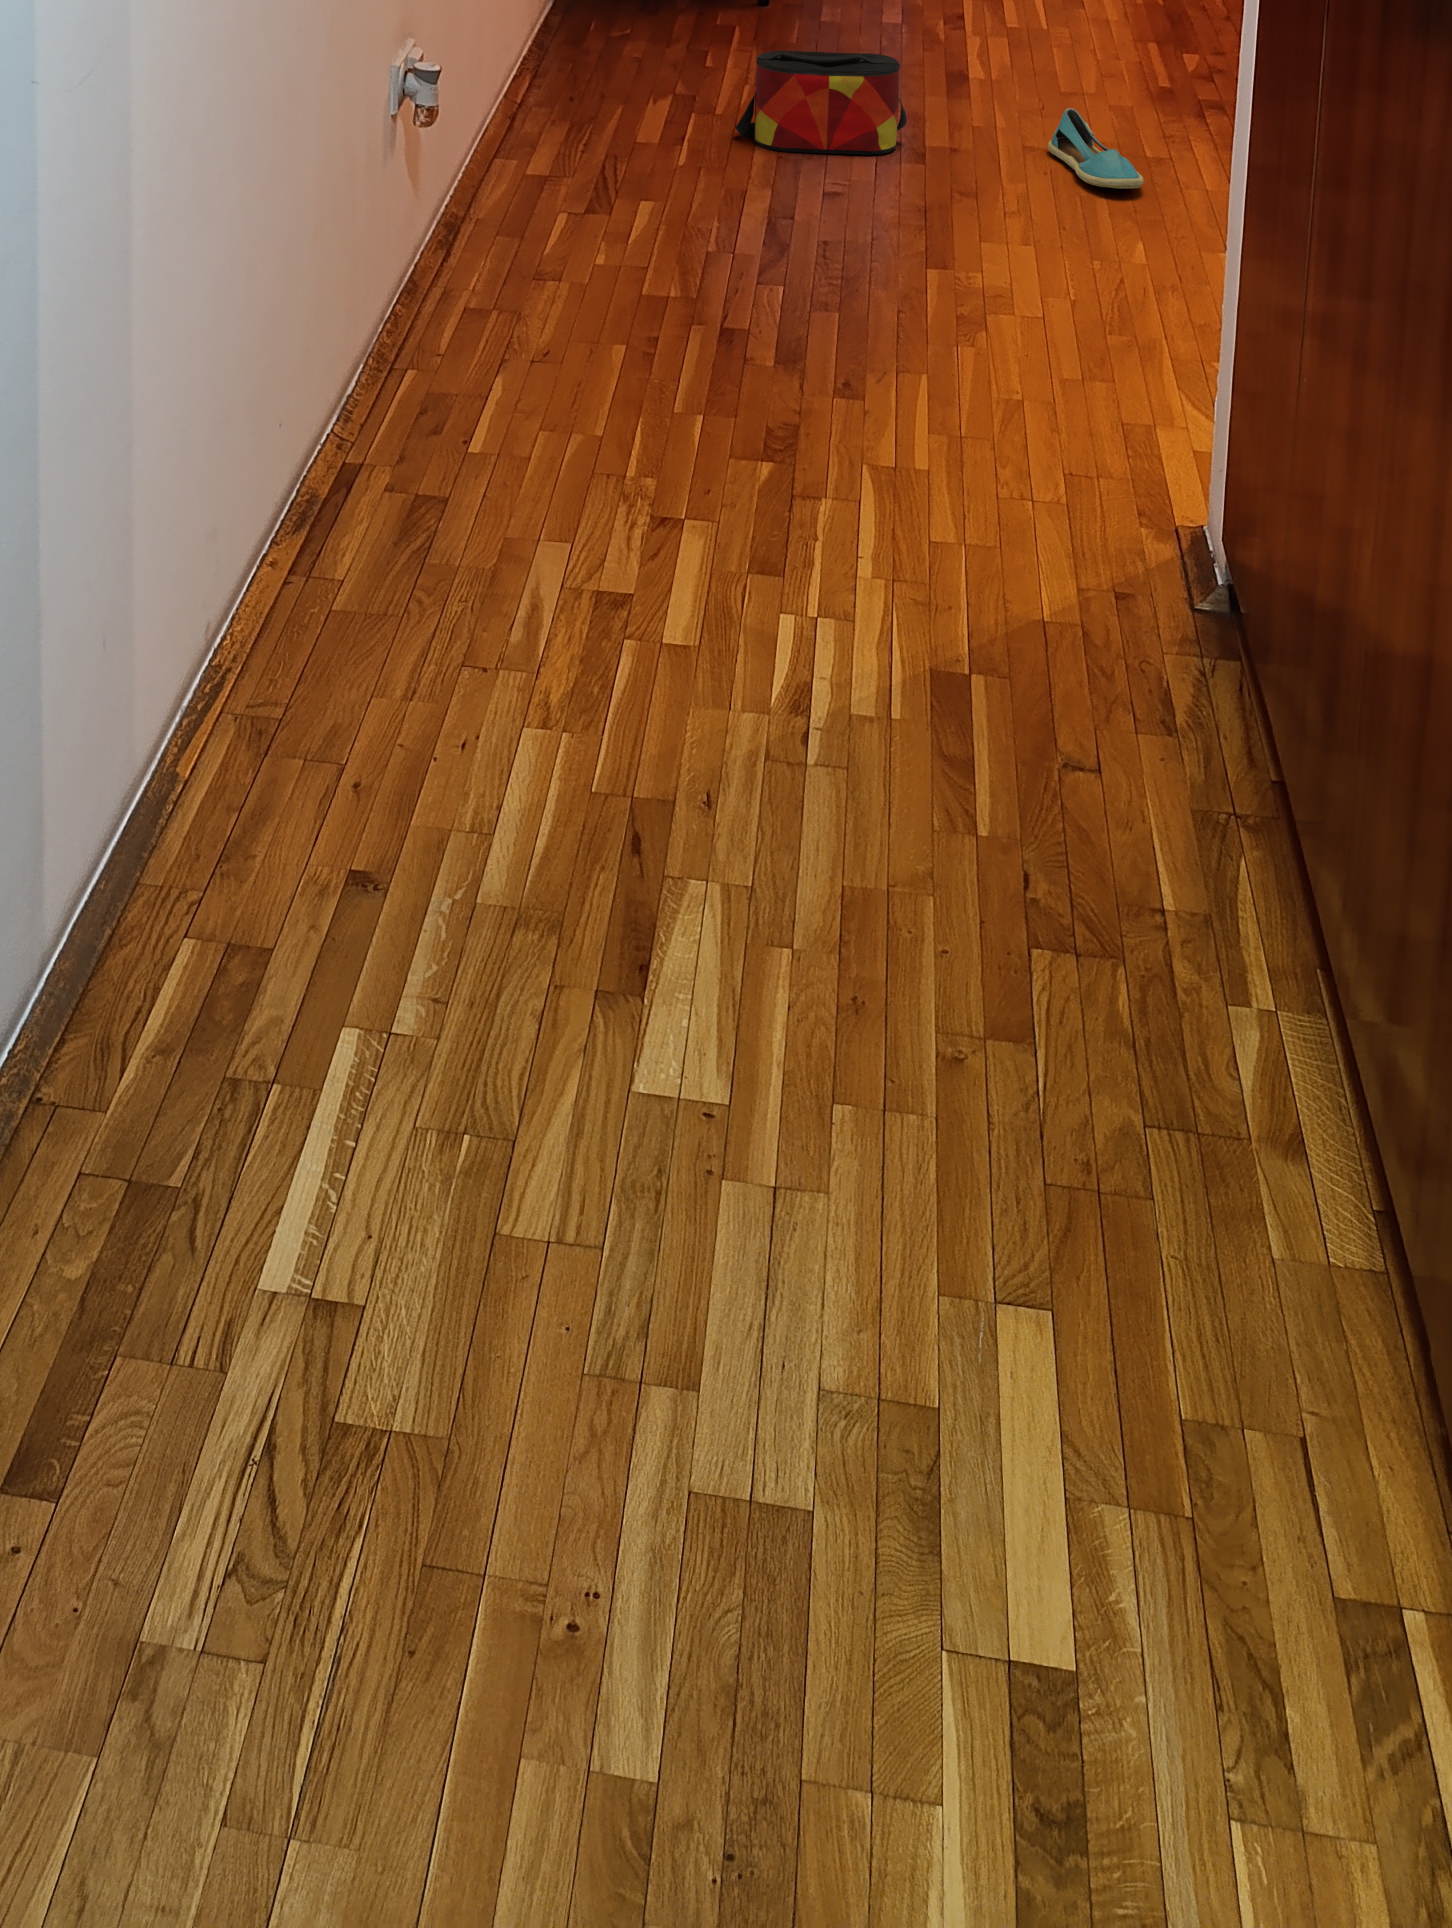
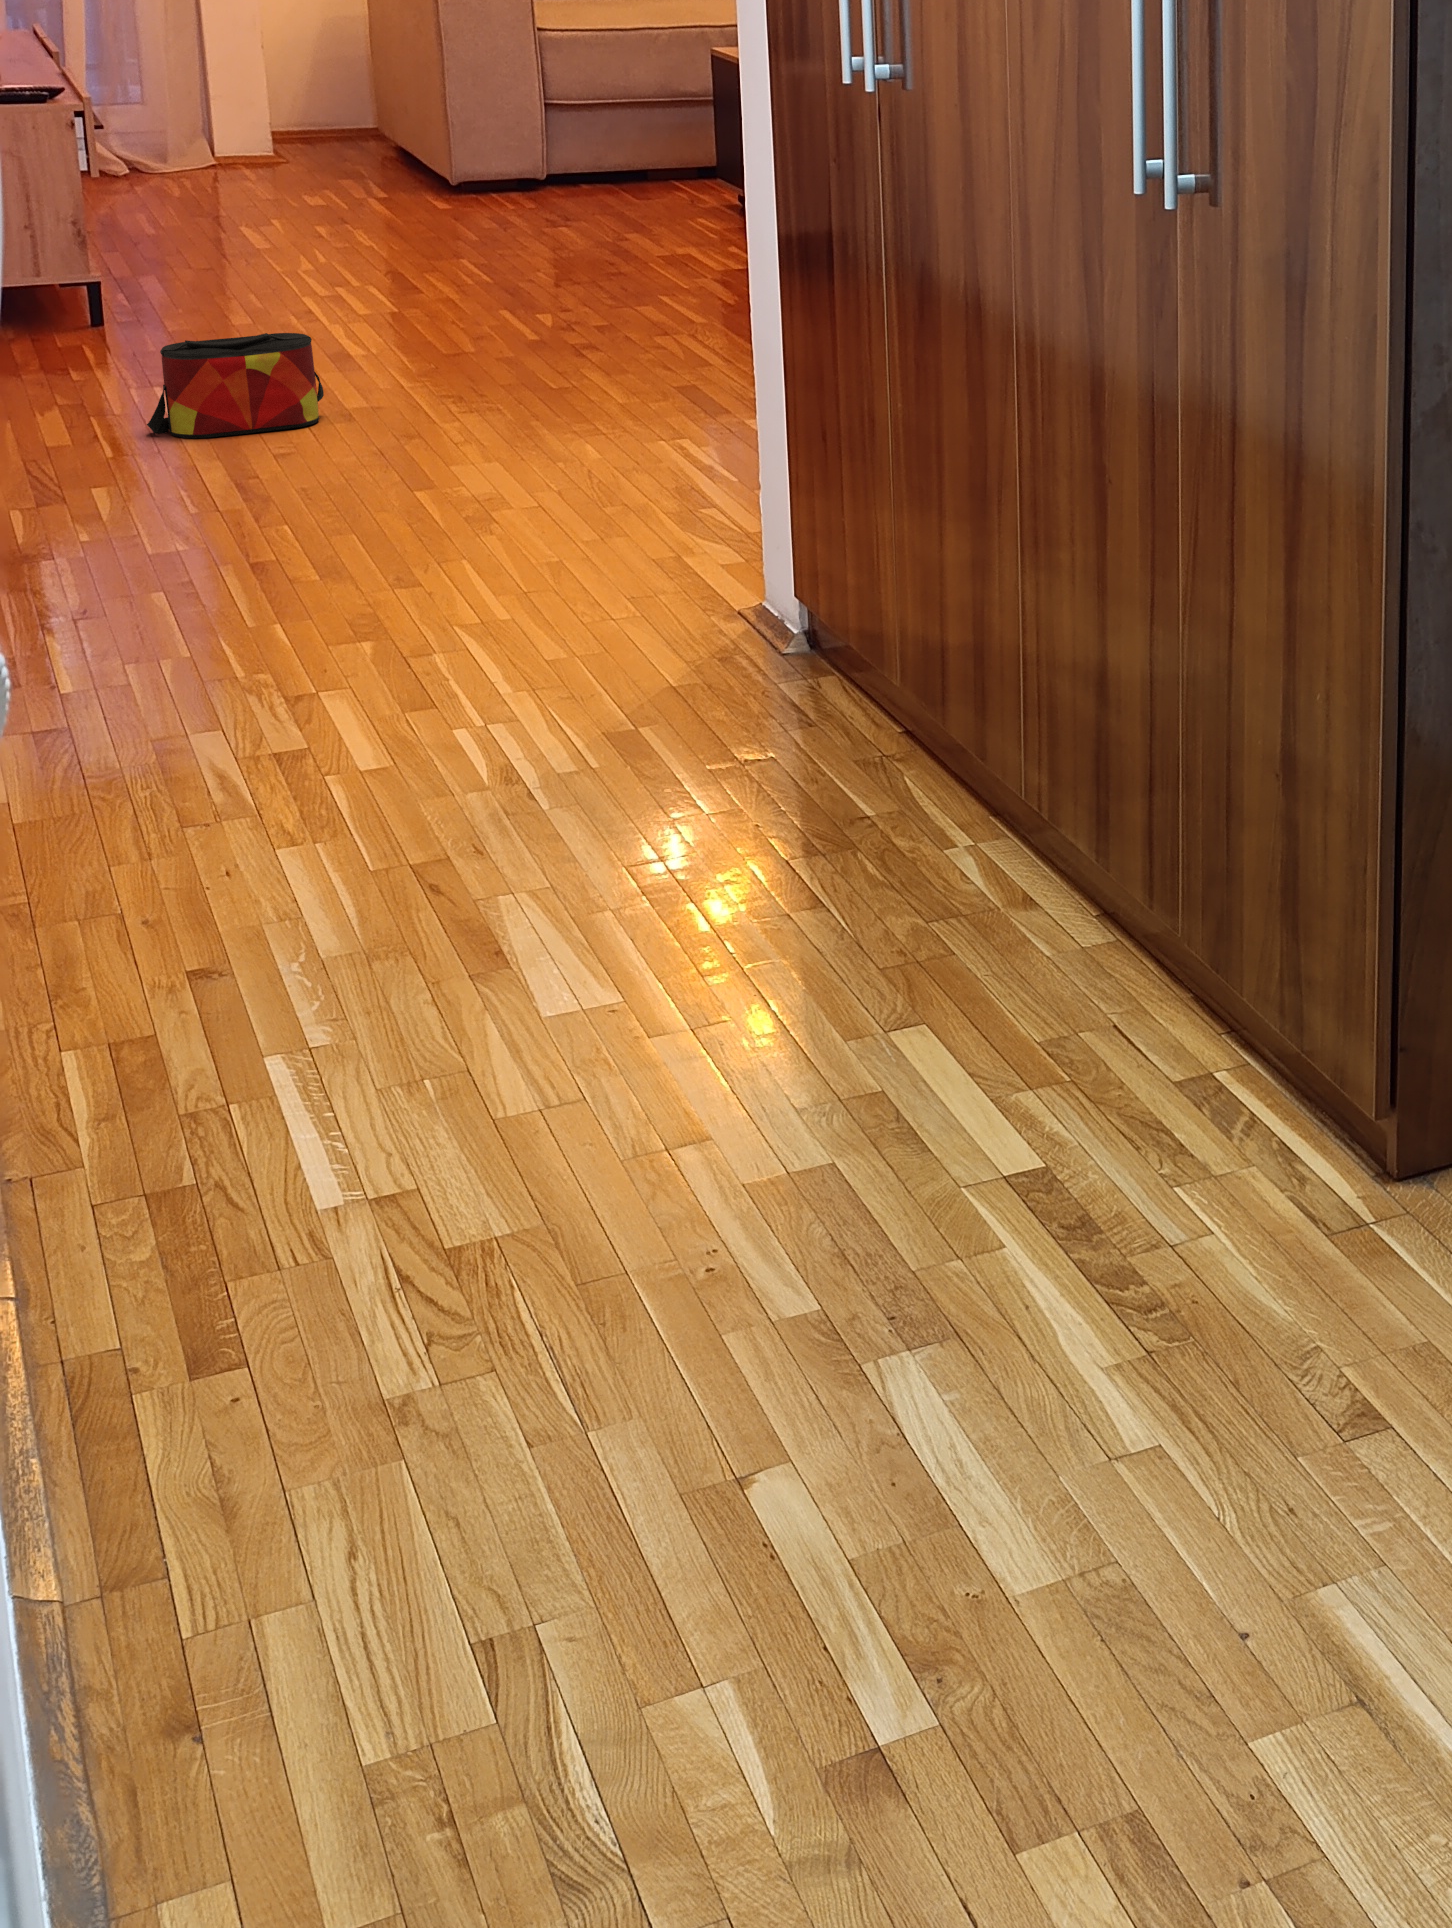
shoe: present [1048,108,1144,189] -> none [463,359,568,417]

